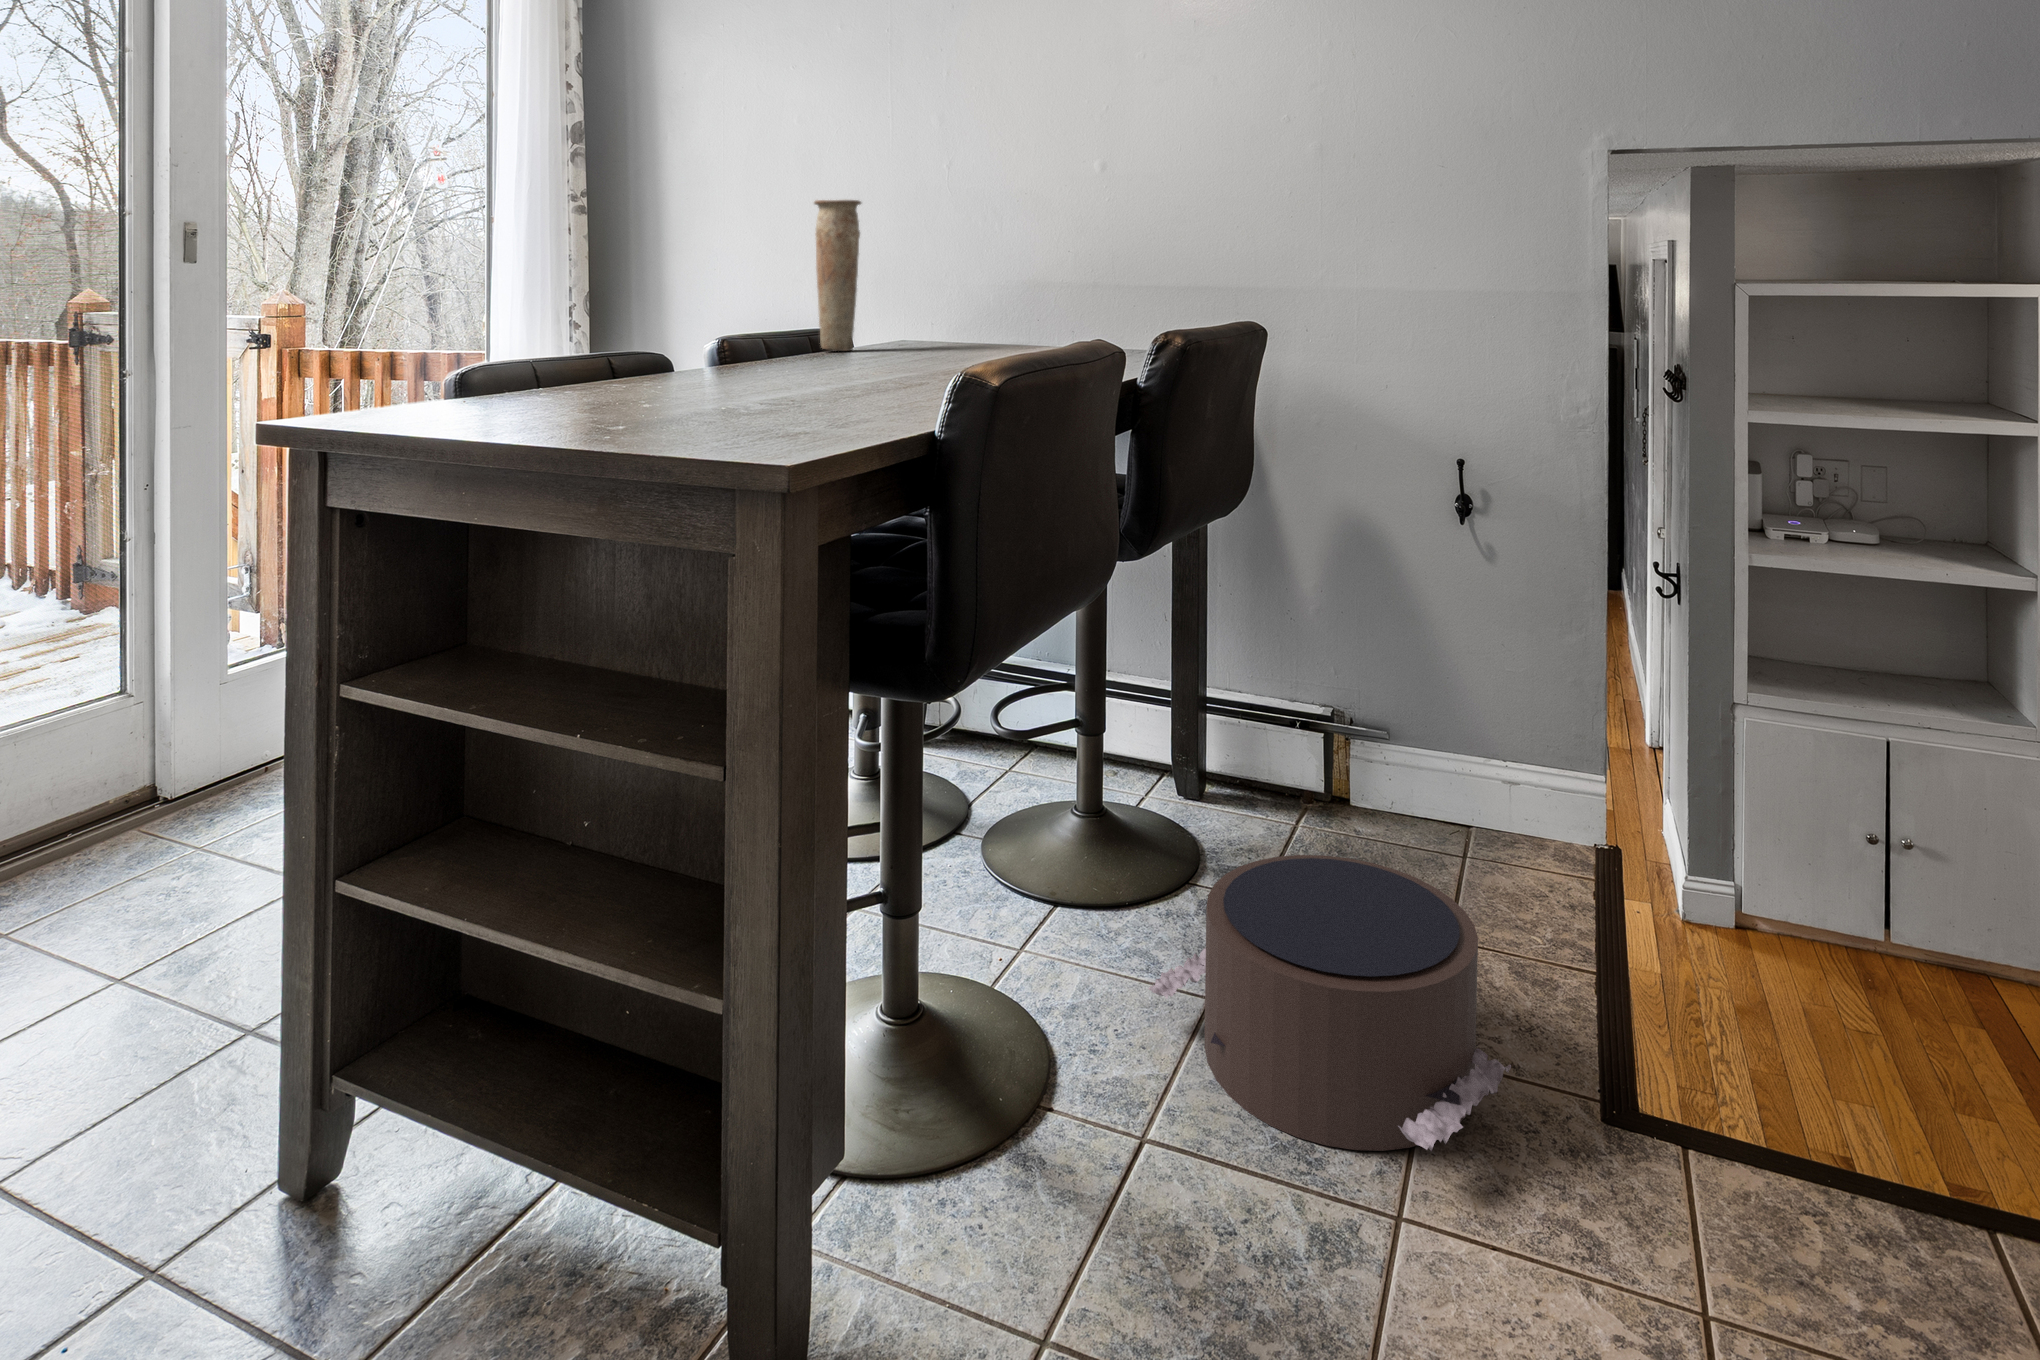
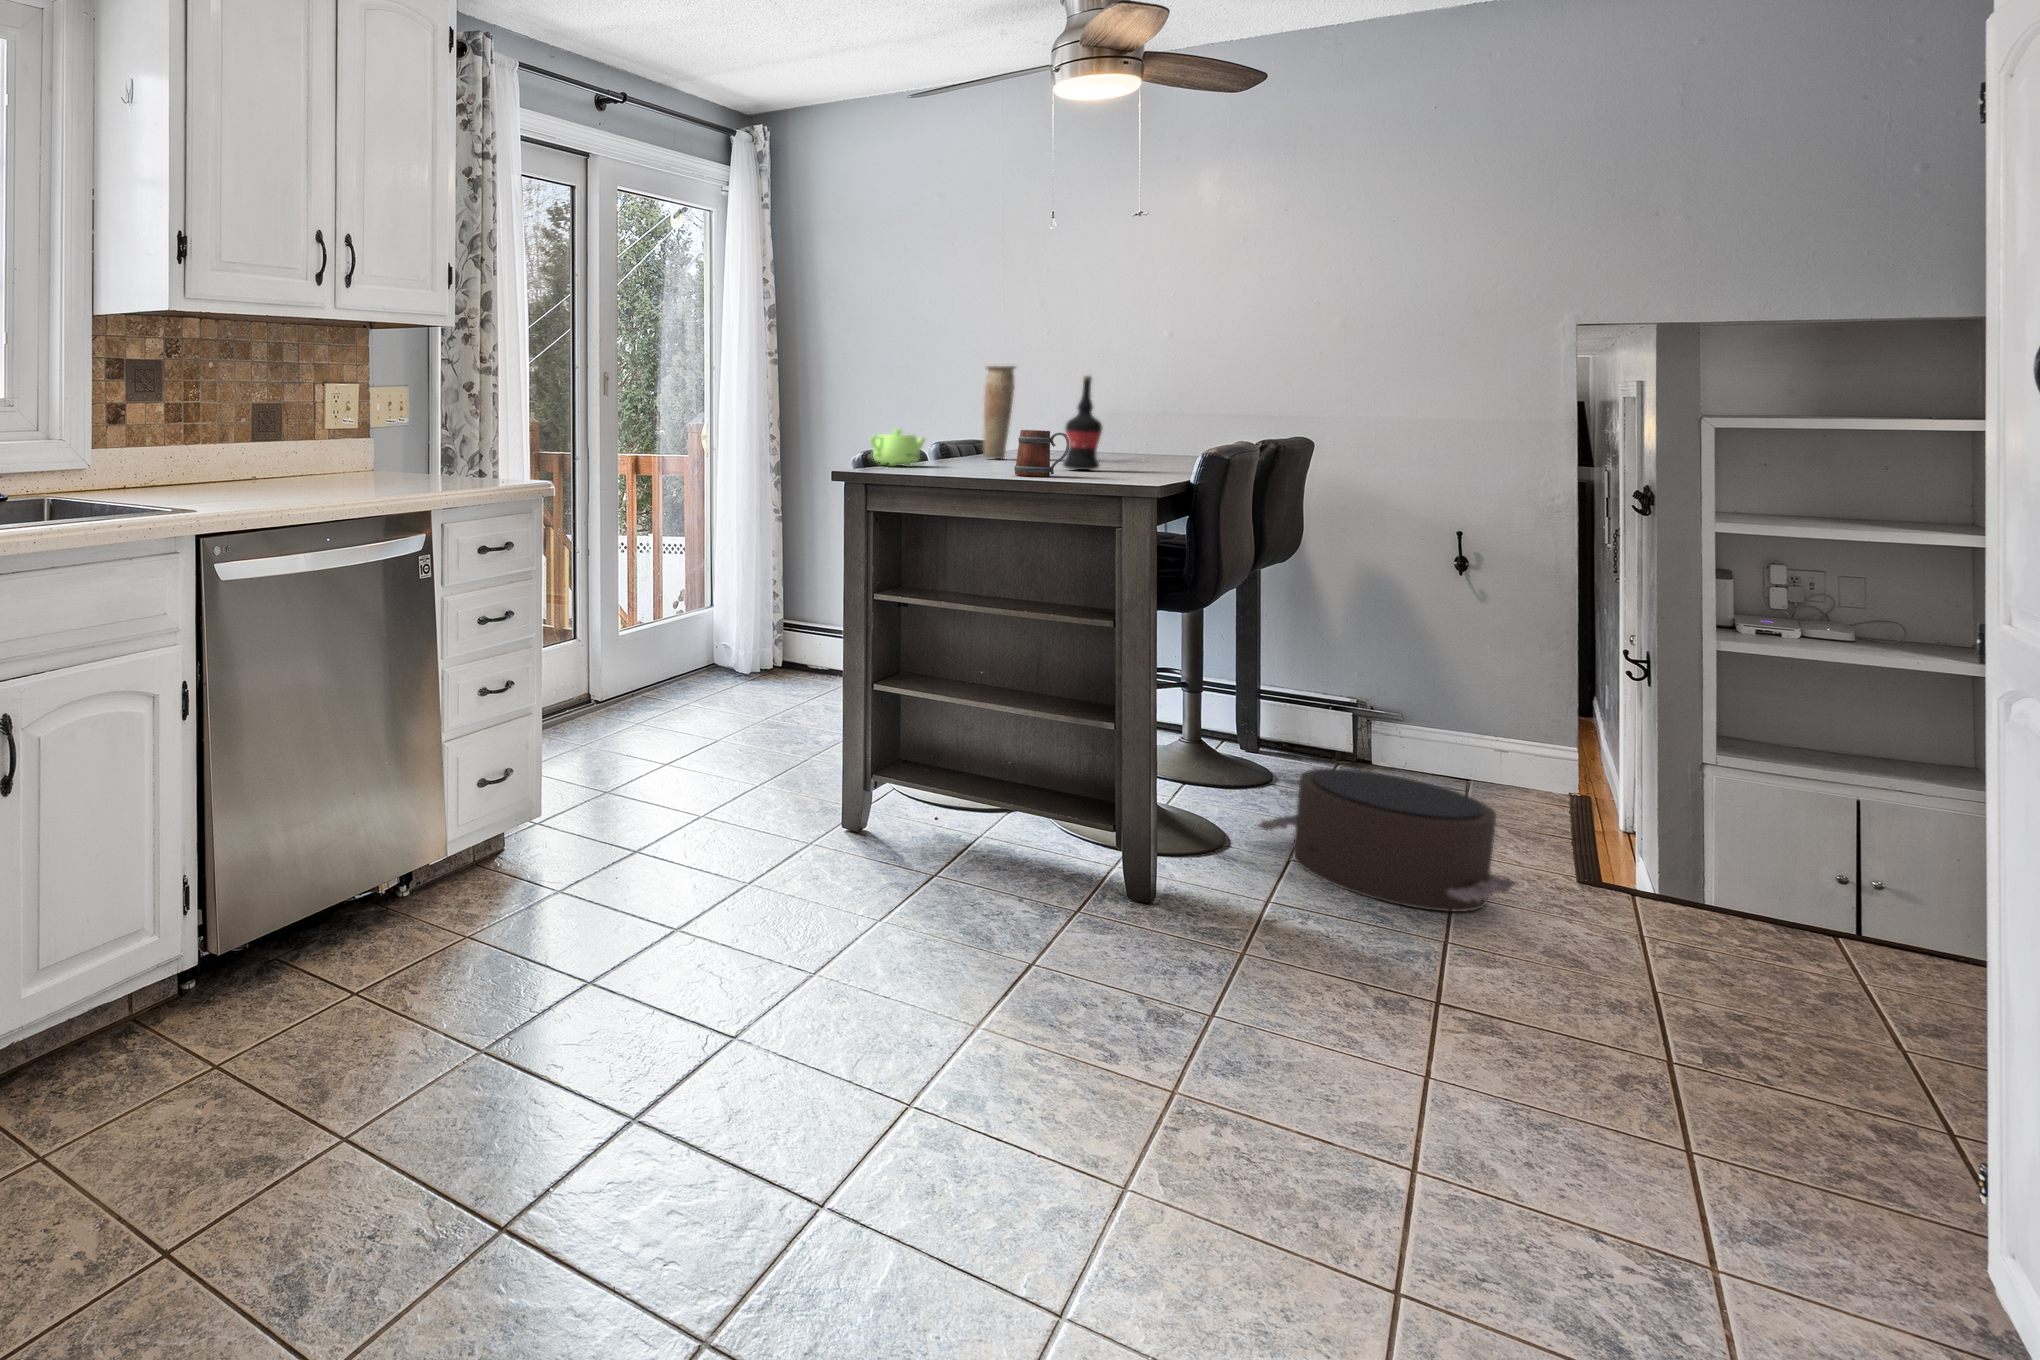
wine bottle: none [860,208,917,370] -> present [1063,376,1102,470]
mug: none [715,305,803,392] -> present [1014,430,1069,476]
teapot: none [533,309,647,377] -> present [870,429,925,467]

